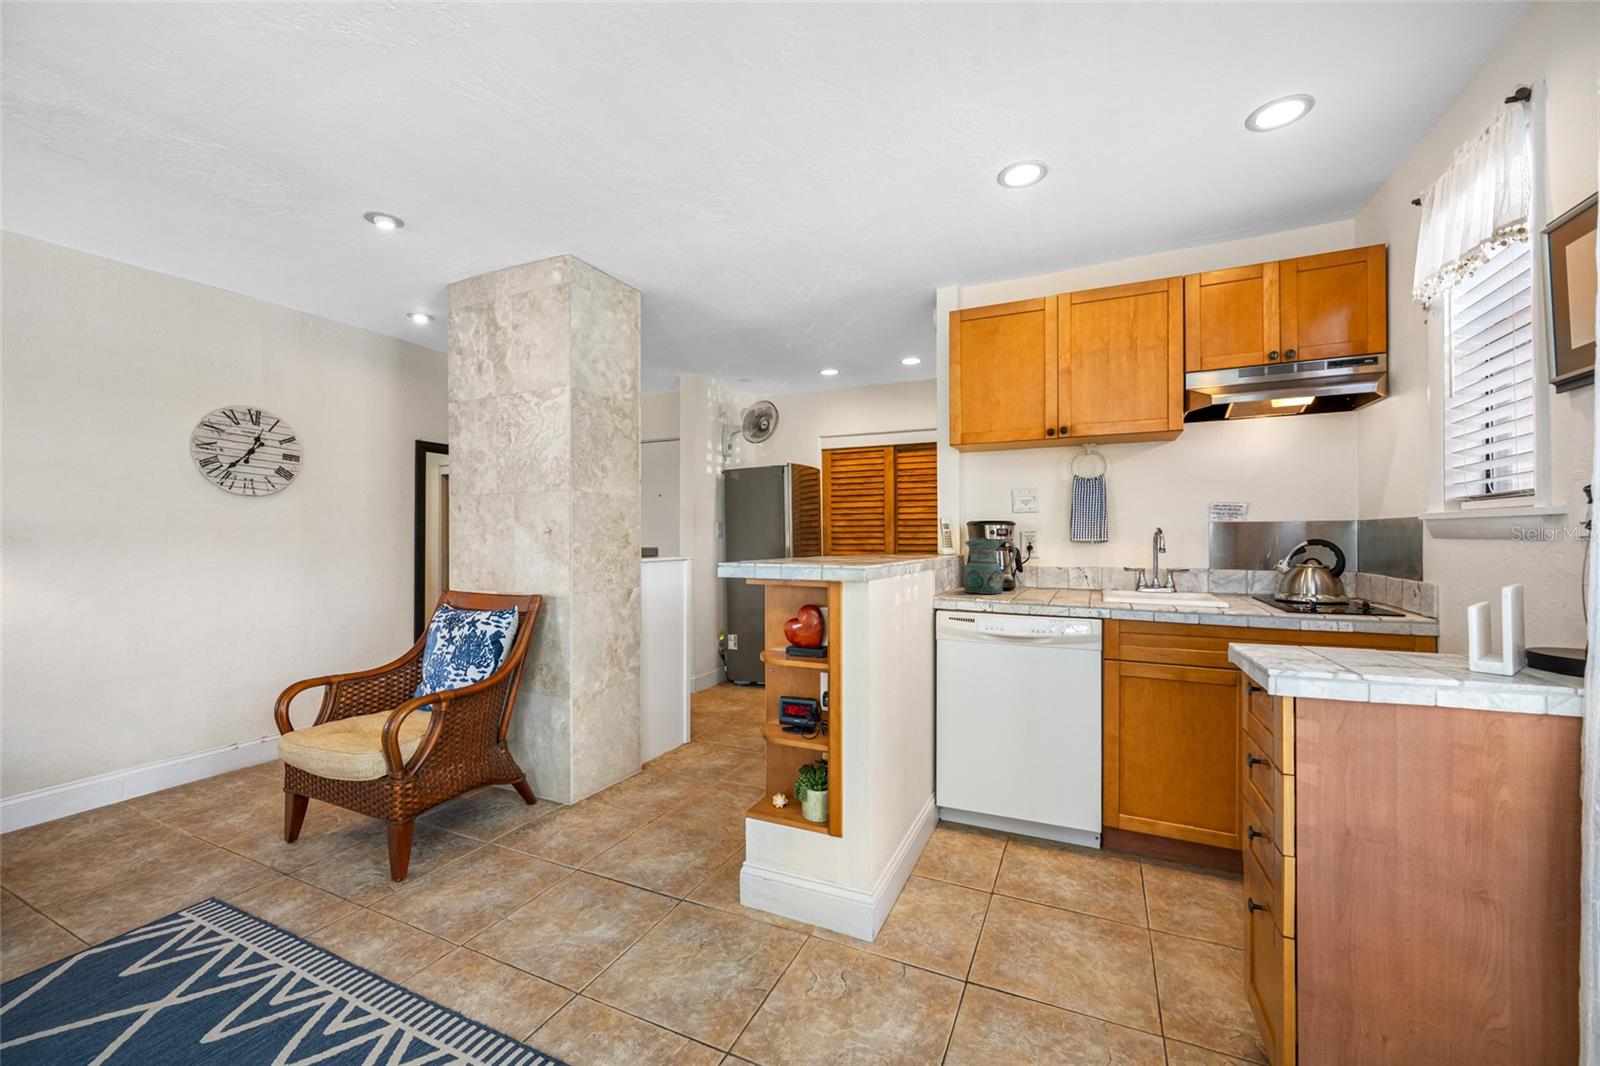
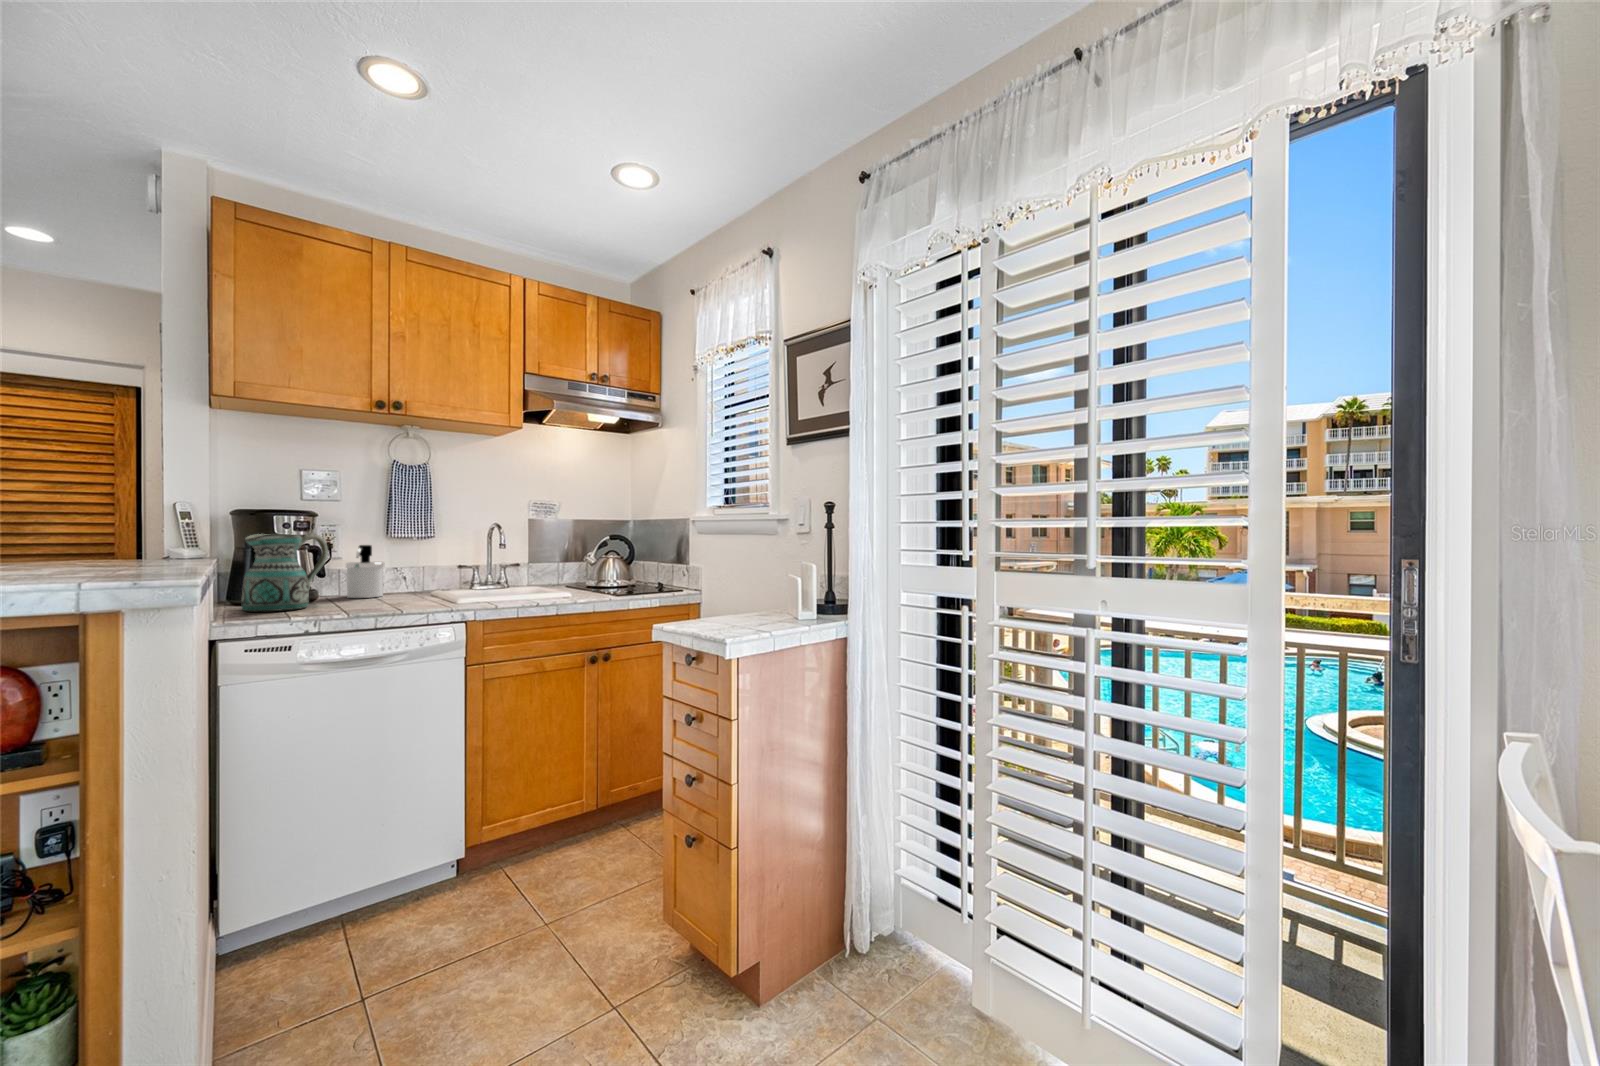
soap dispenser: none [1035,548,1063,591] -> present [346,545,384,598]

